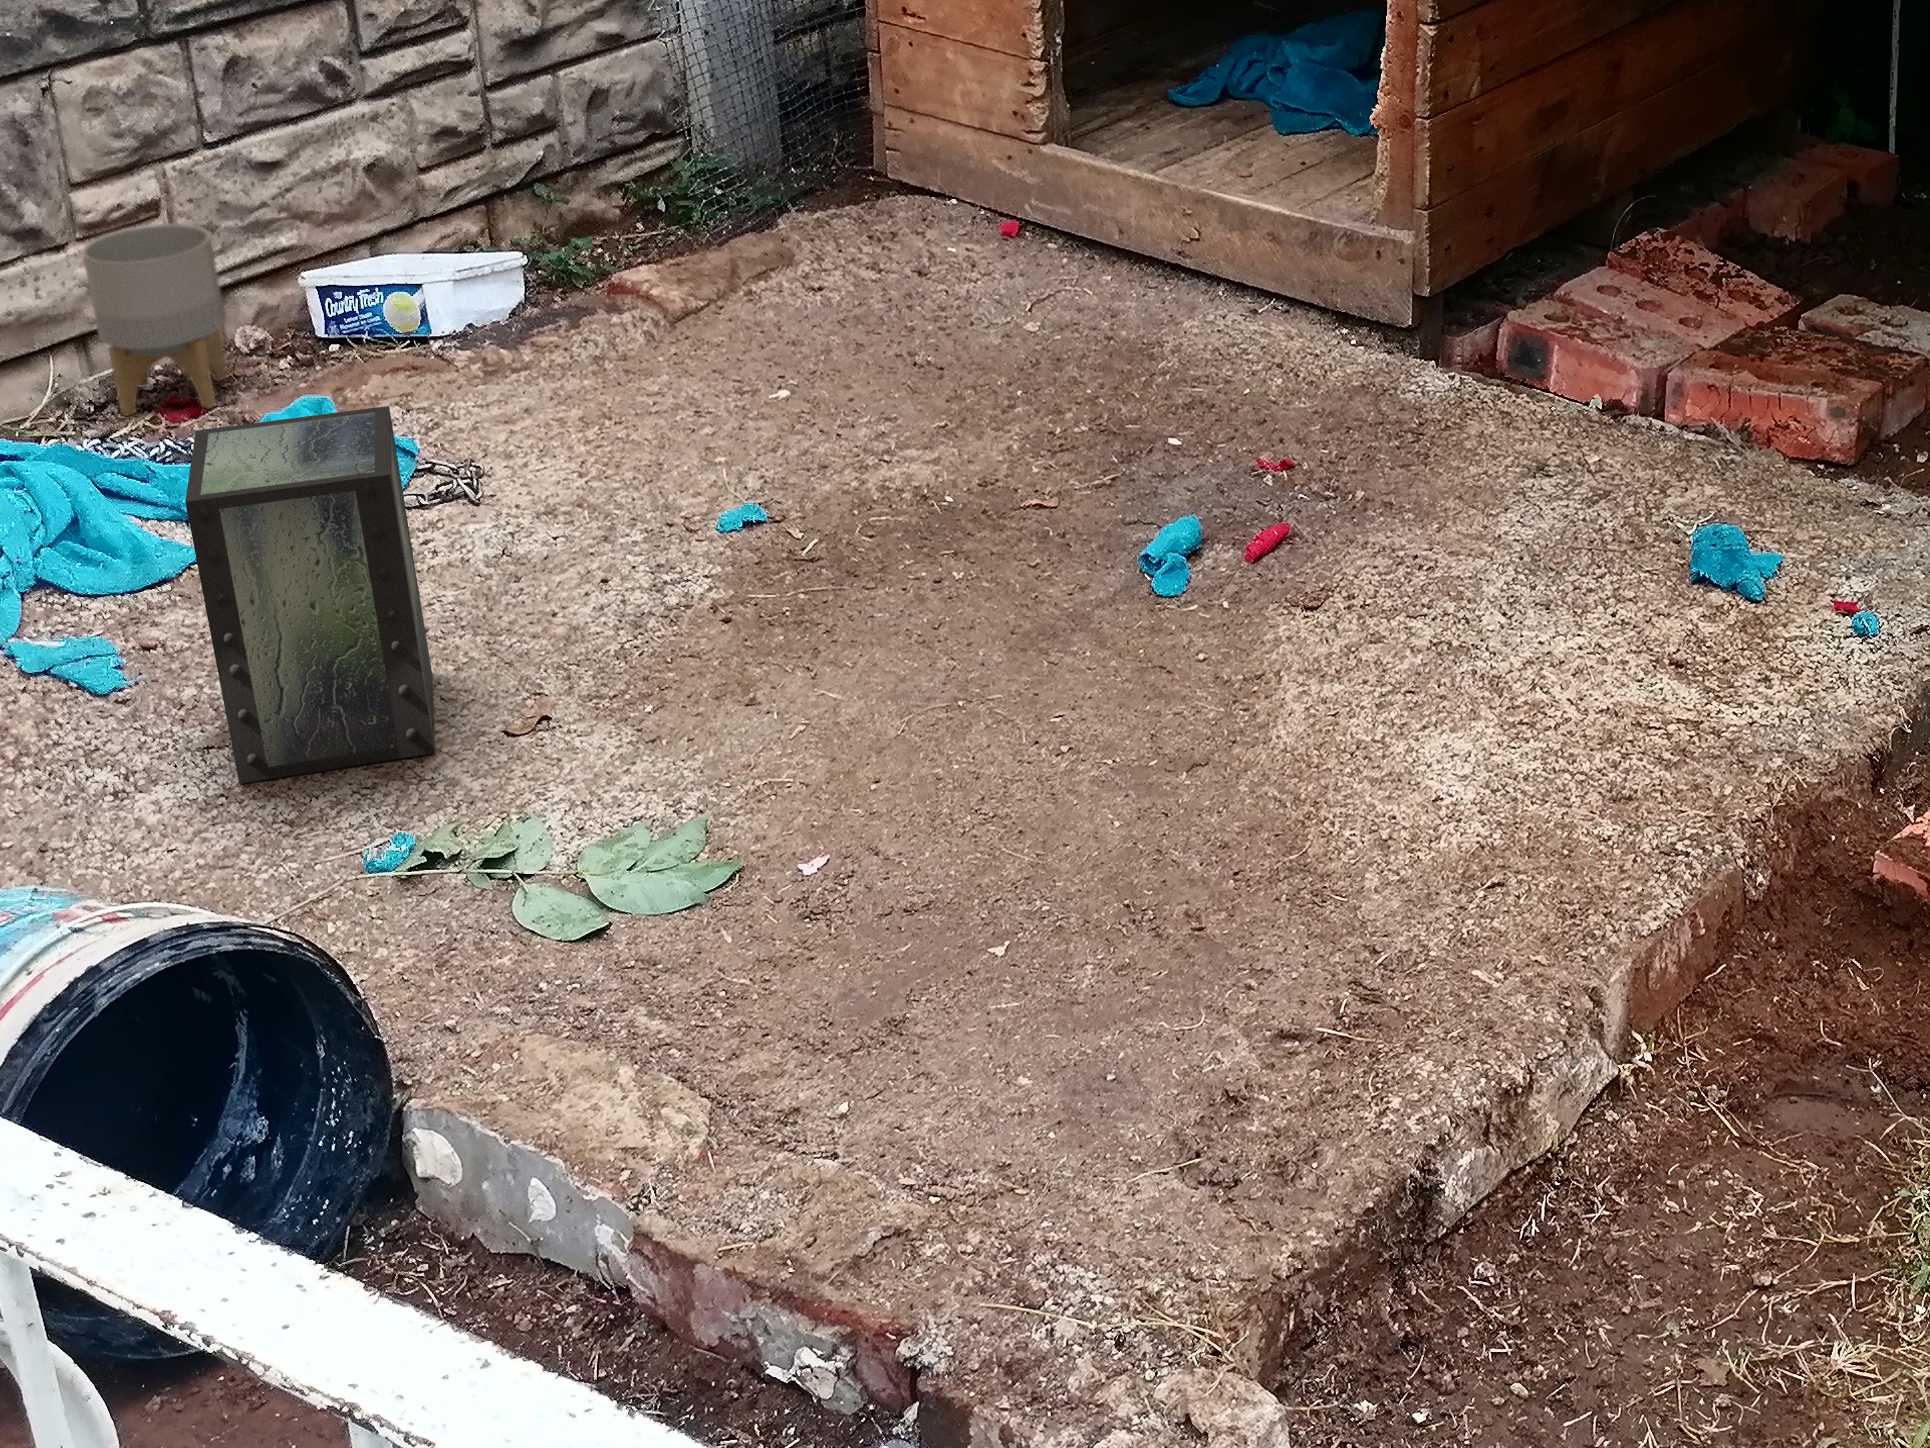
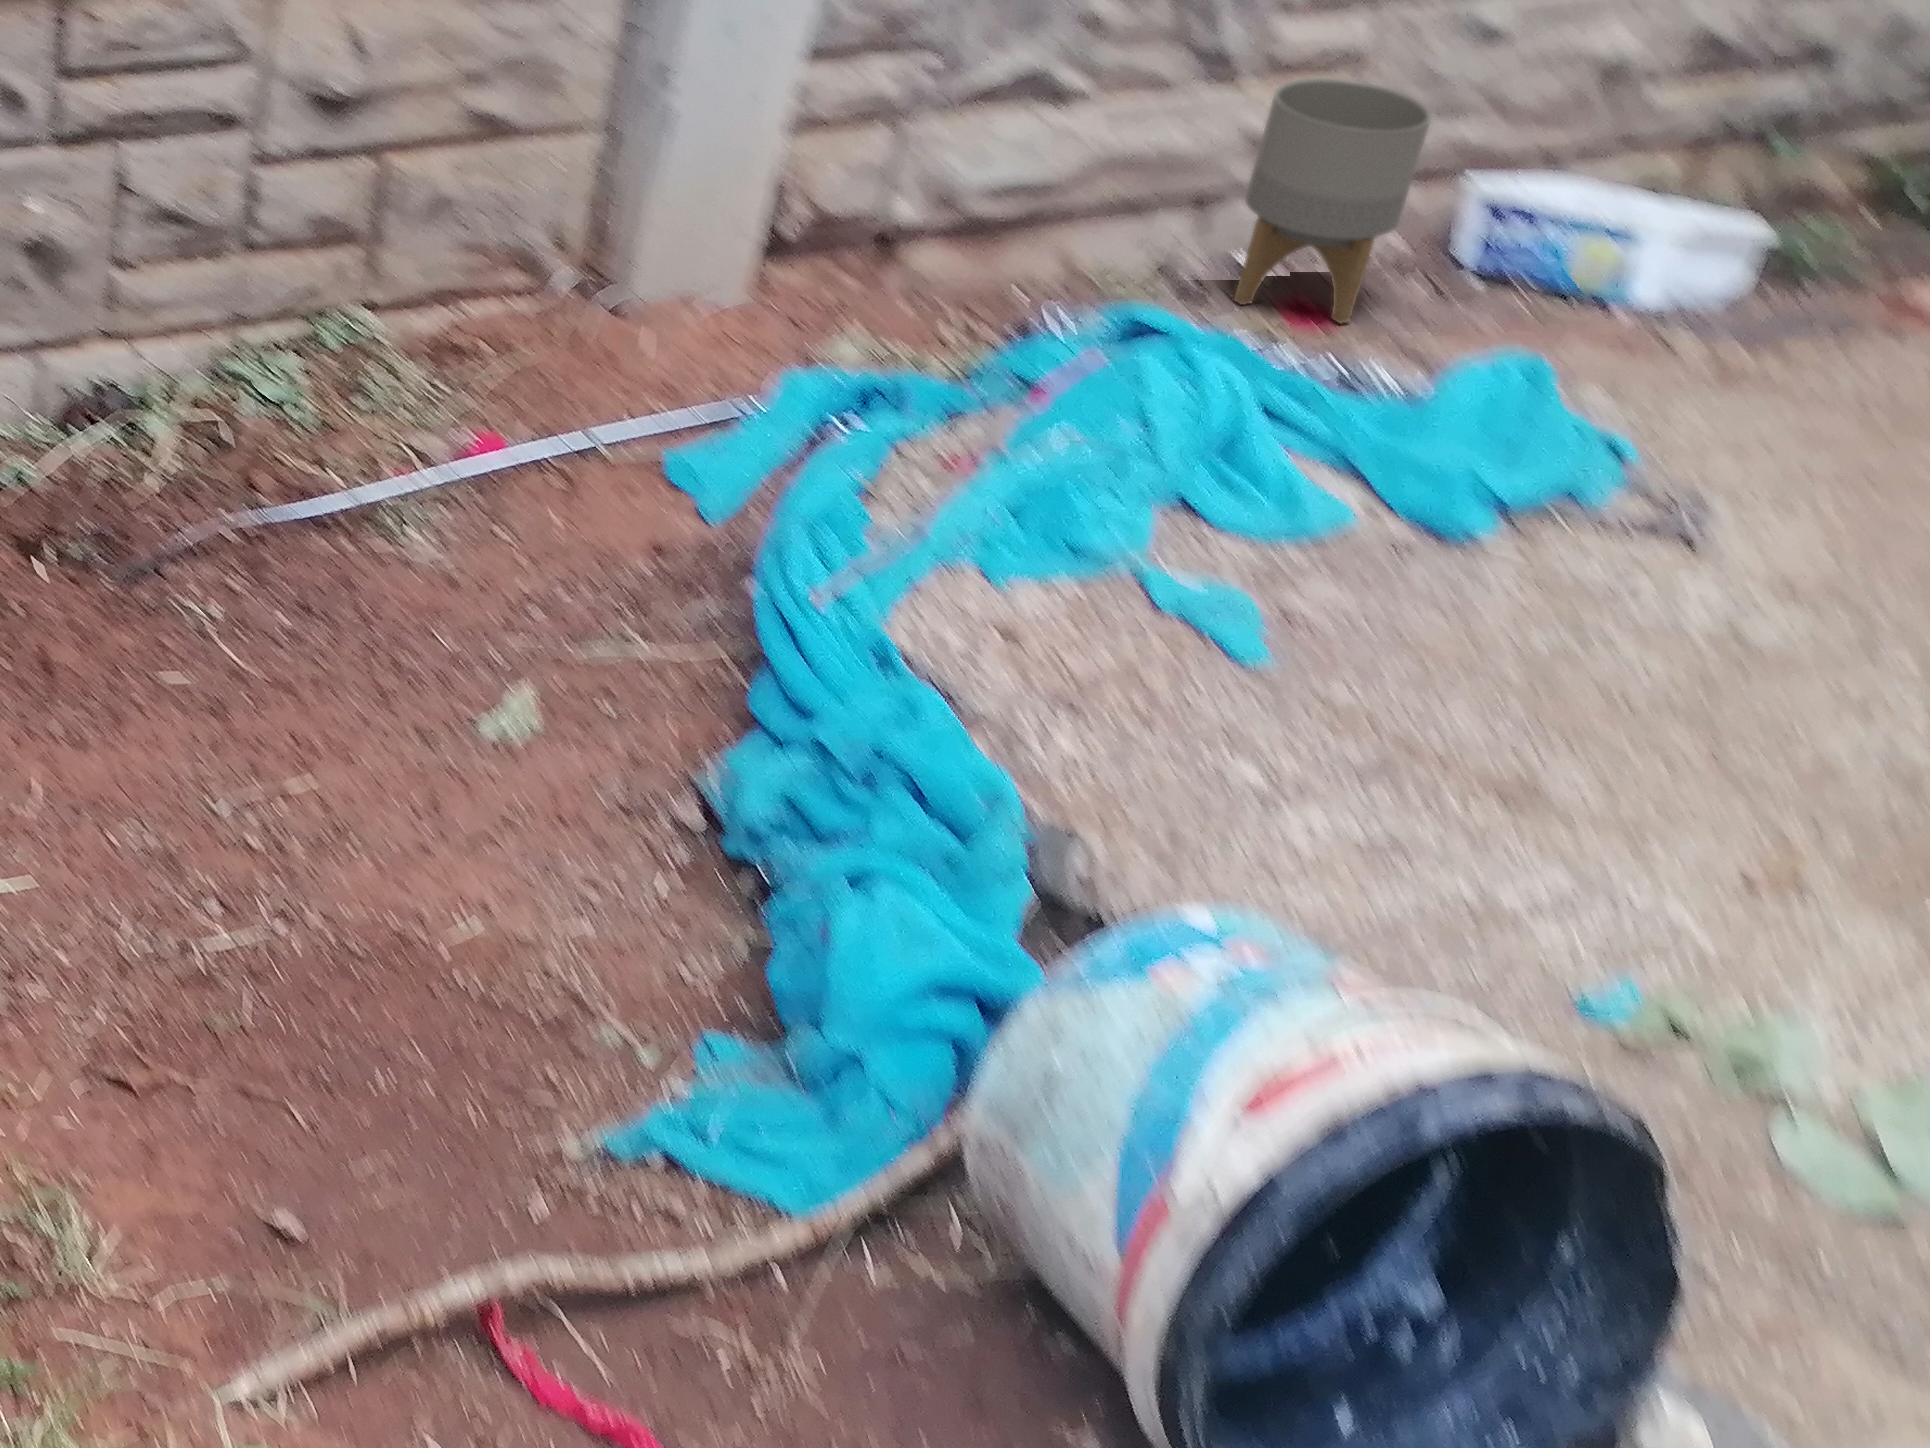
storage box: present [185,406,435,784] -> none [1435,409,1849,906]

